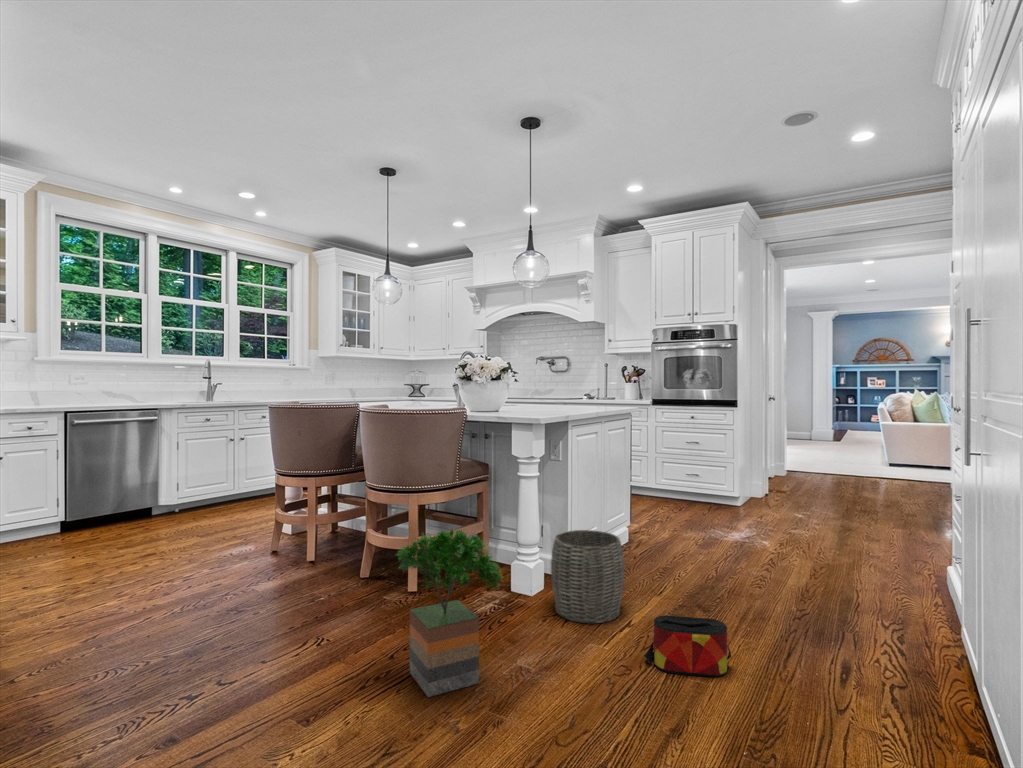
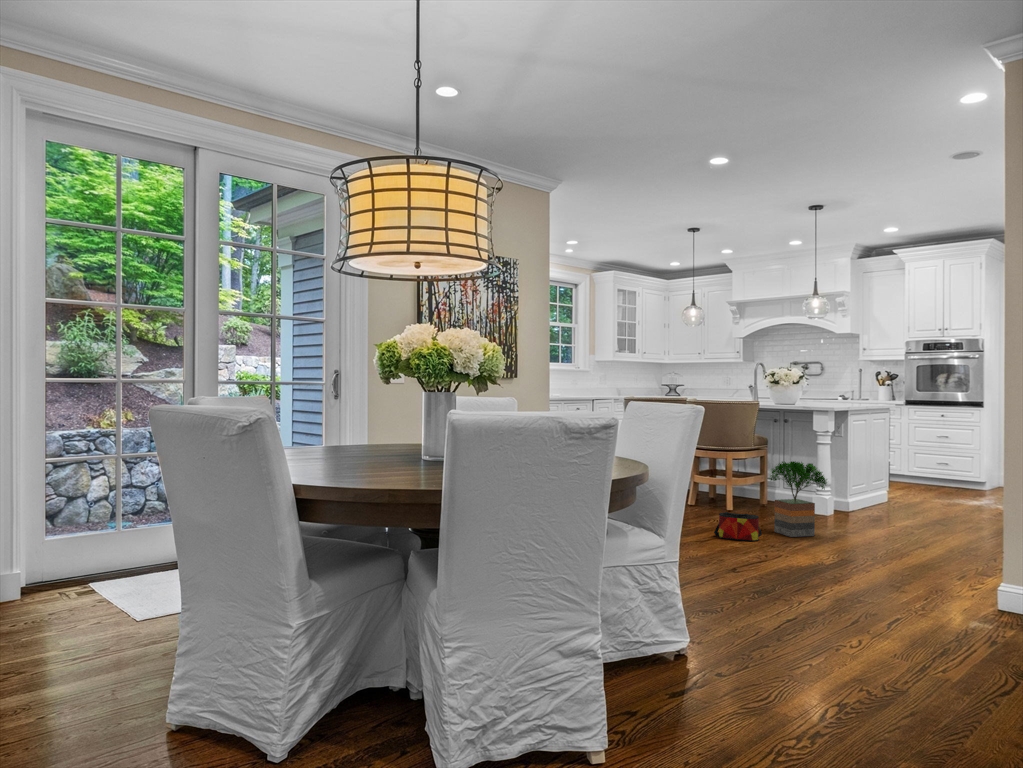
woven basket: present [551,530,624,623] -> none [842,477,890,527]
bag: present [644,615,731,677] -> present [714,512,762,541]

